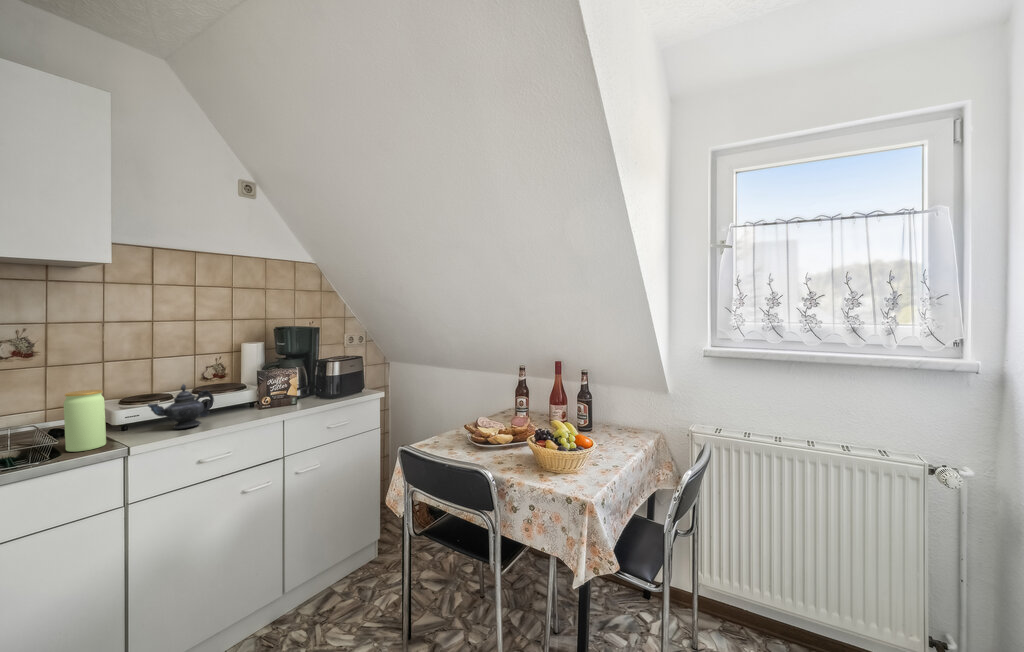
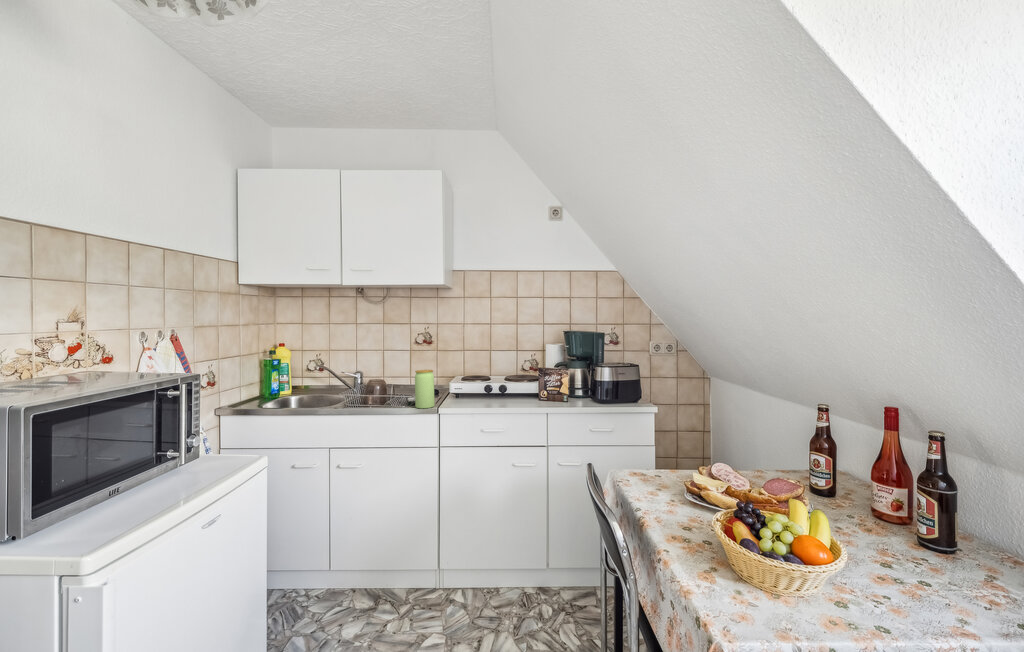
teapot: present [148,384,214,429] -> none [459,372,498,405]

